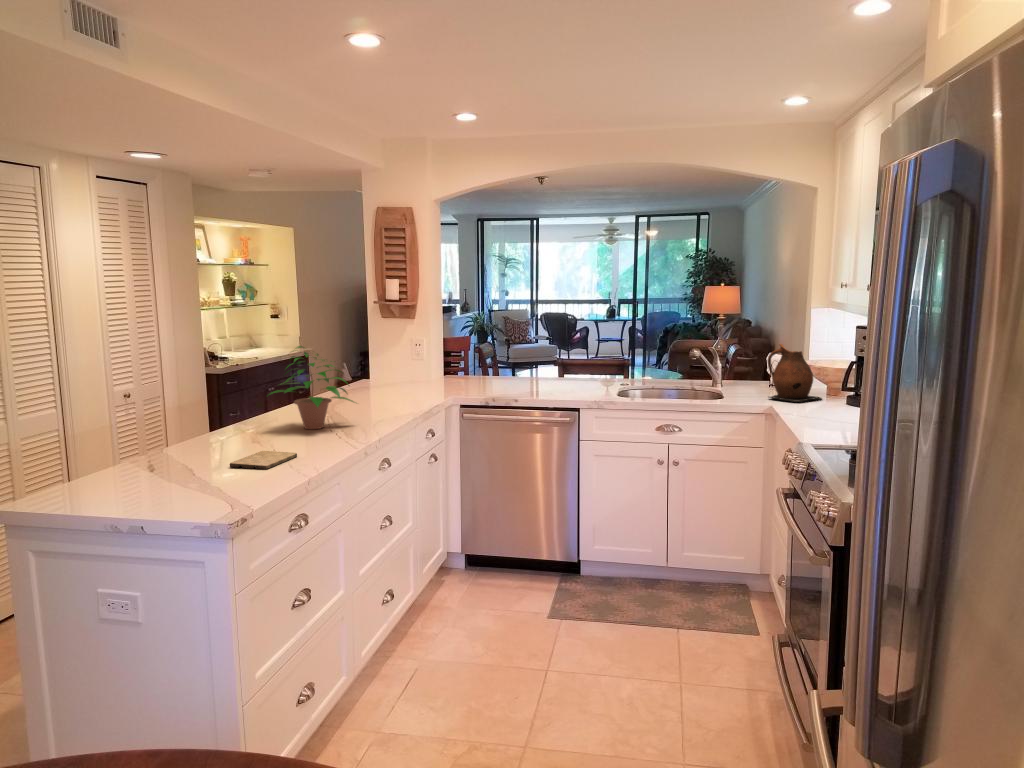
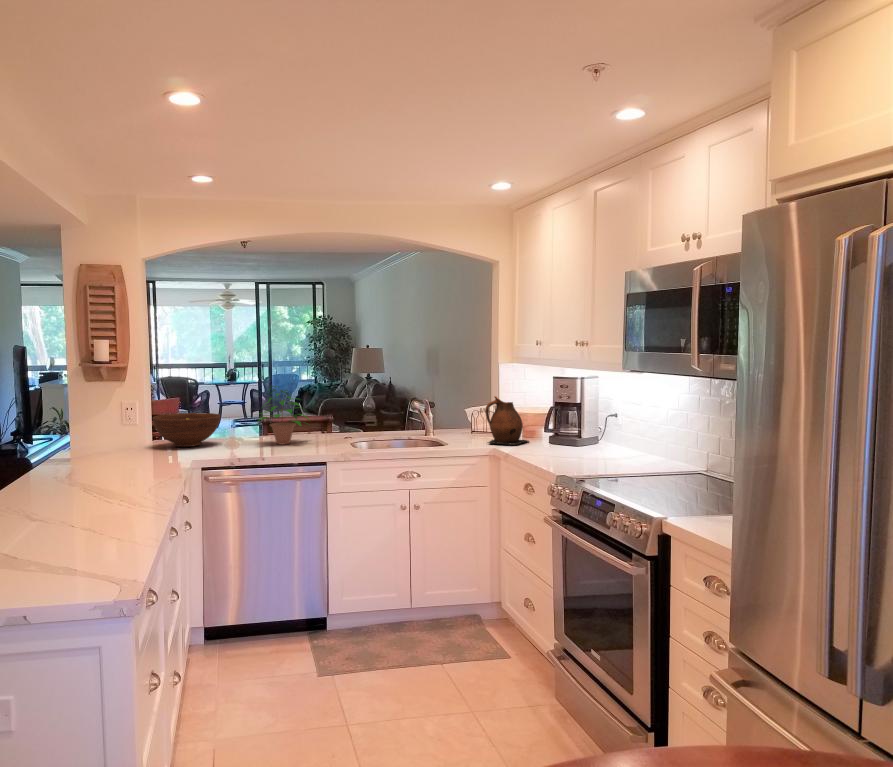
potted plant: present [269,346,354,429] -> present [259,386,309,445]
fruit bowl: none [438,350,501,383] -> present [152,413,220,447]
cutting board: present [230,451,297,469] -> none [47,528,114,550]

